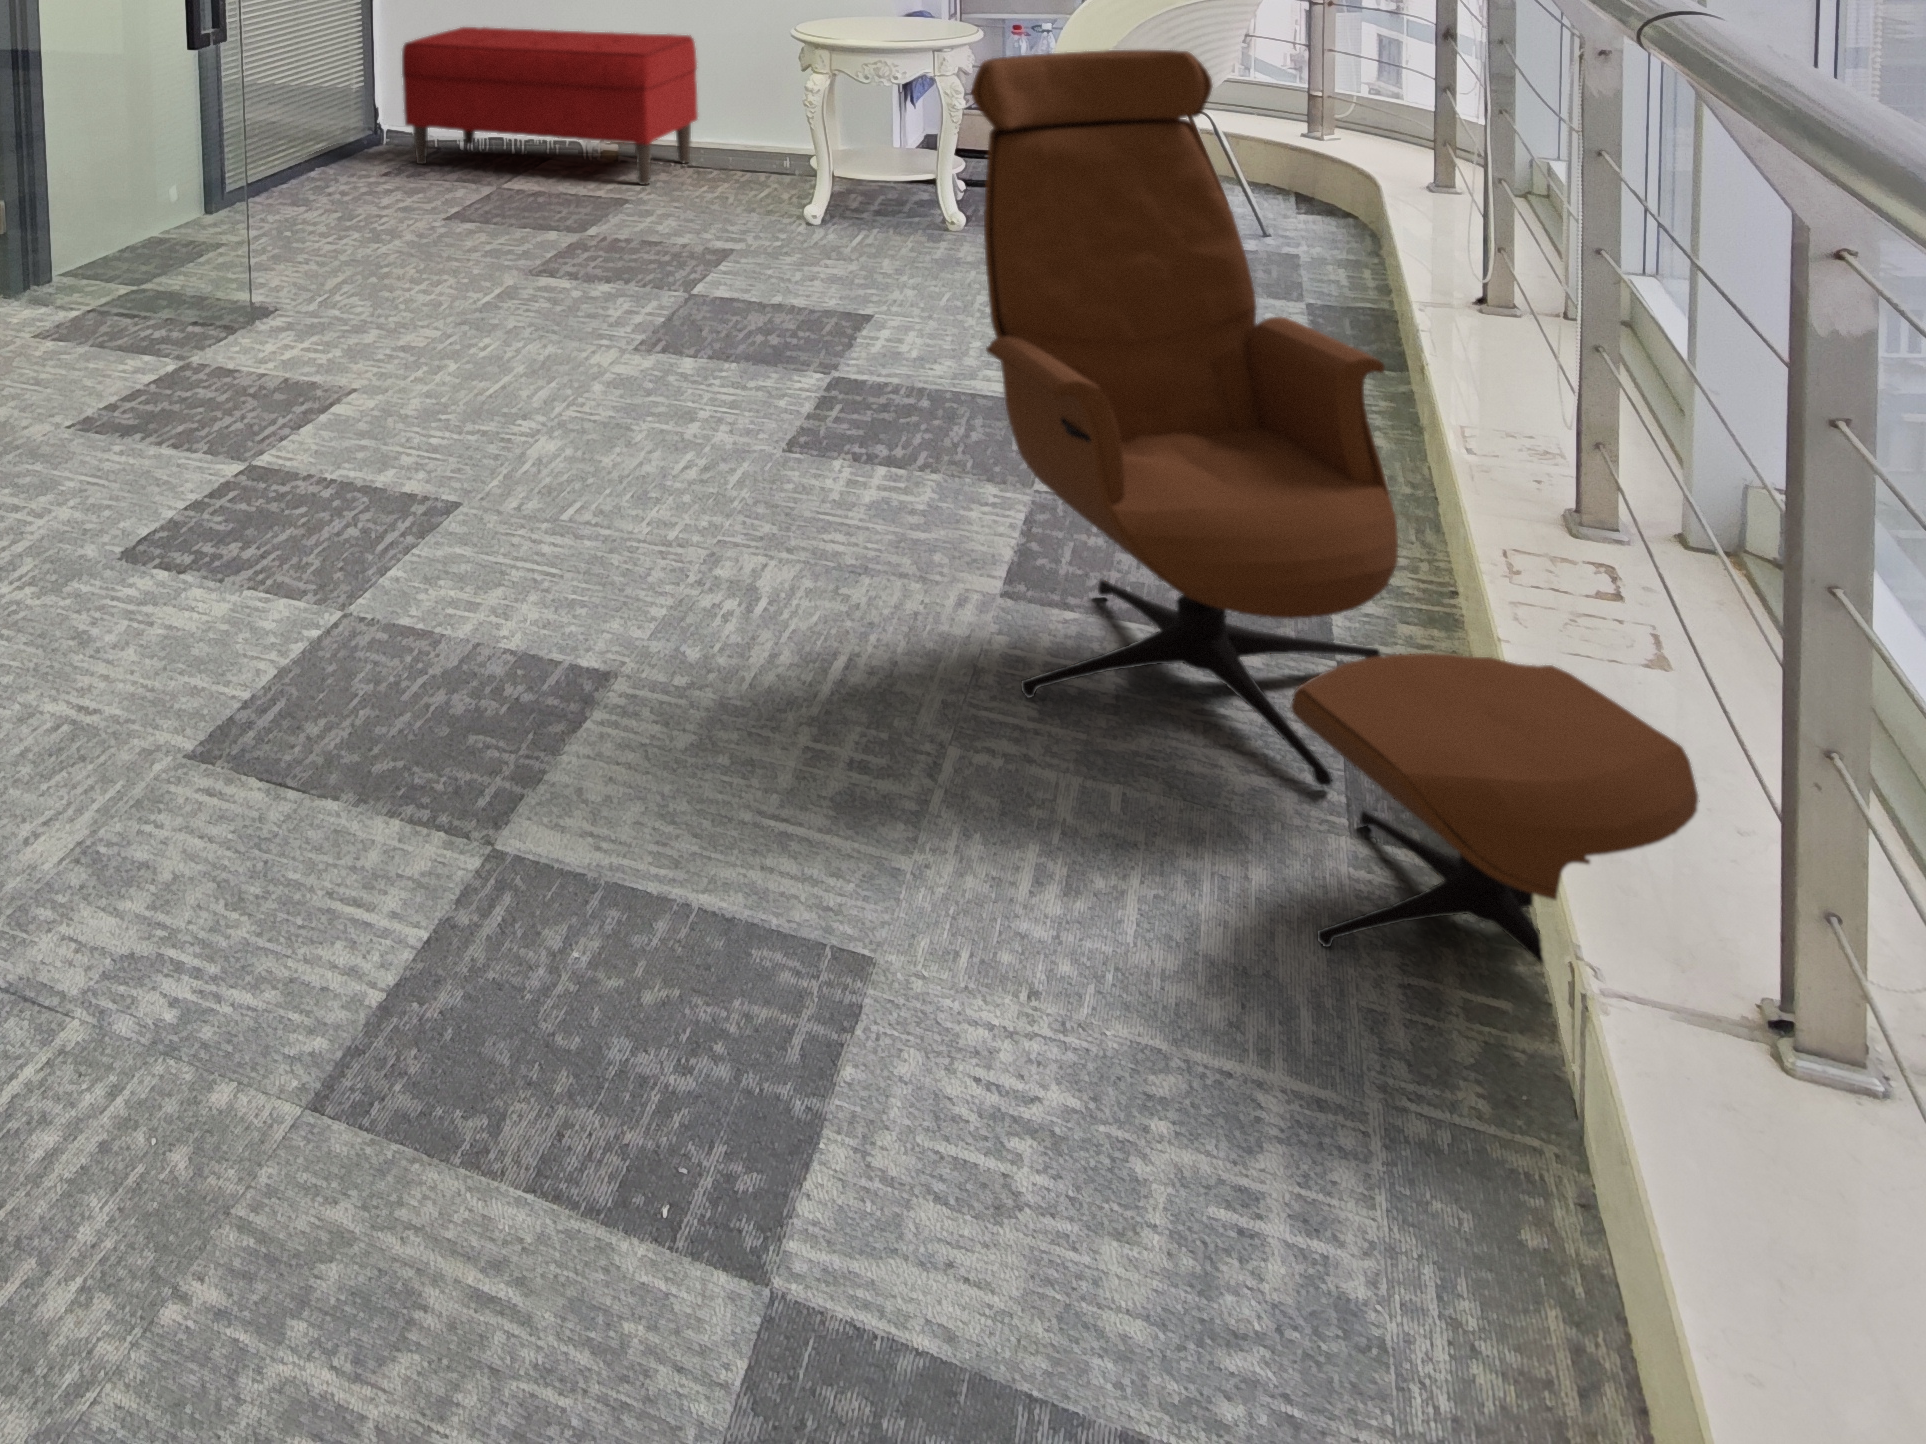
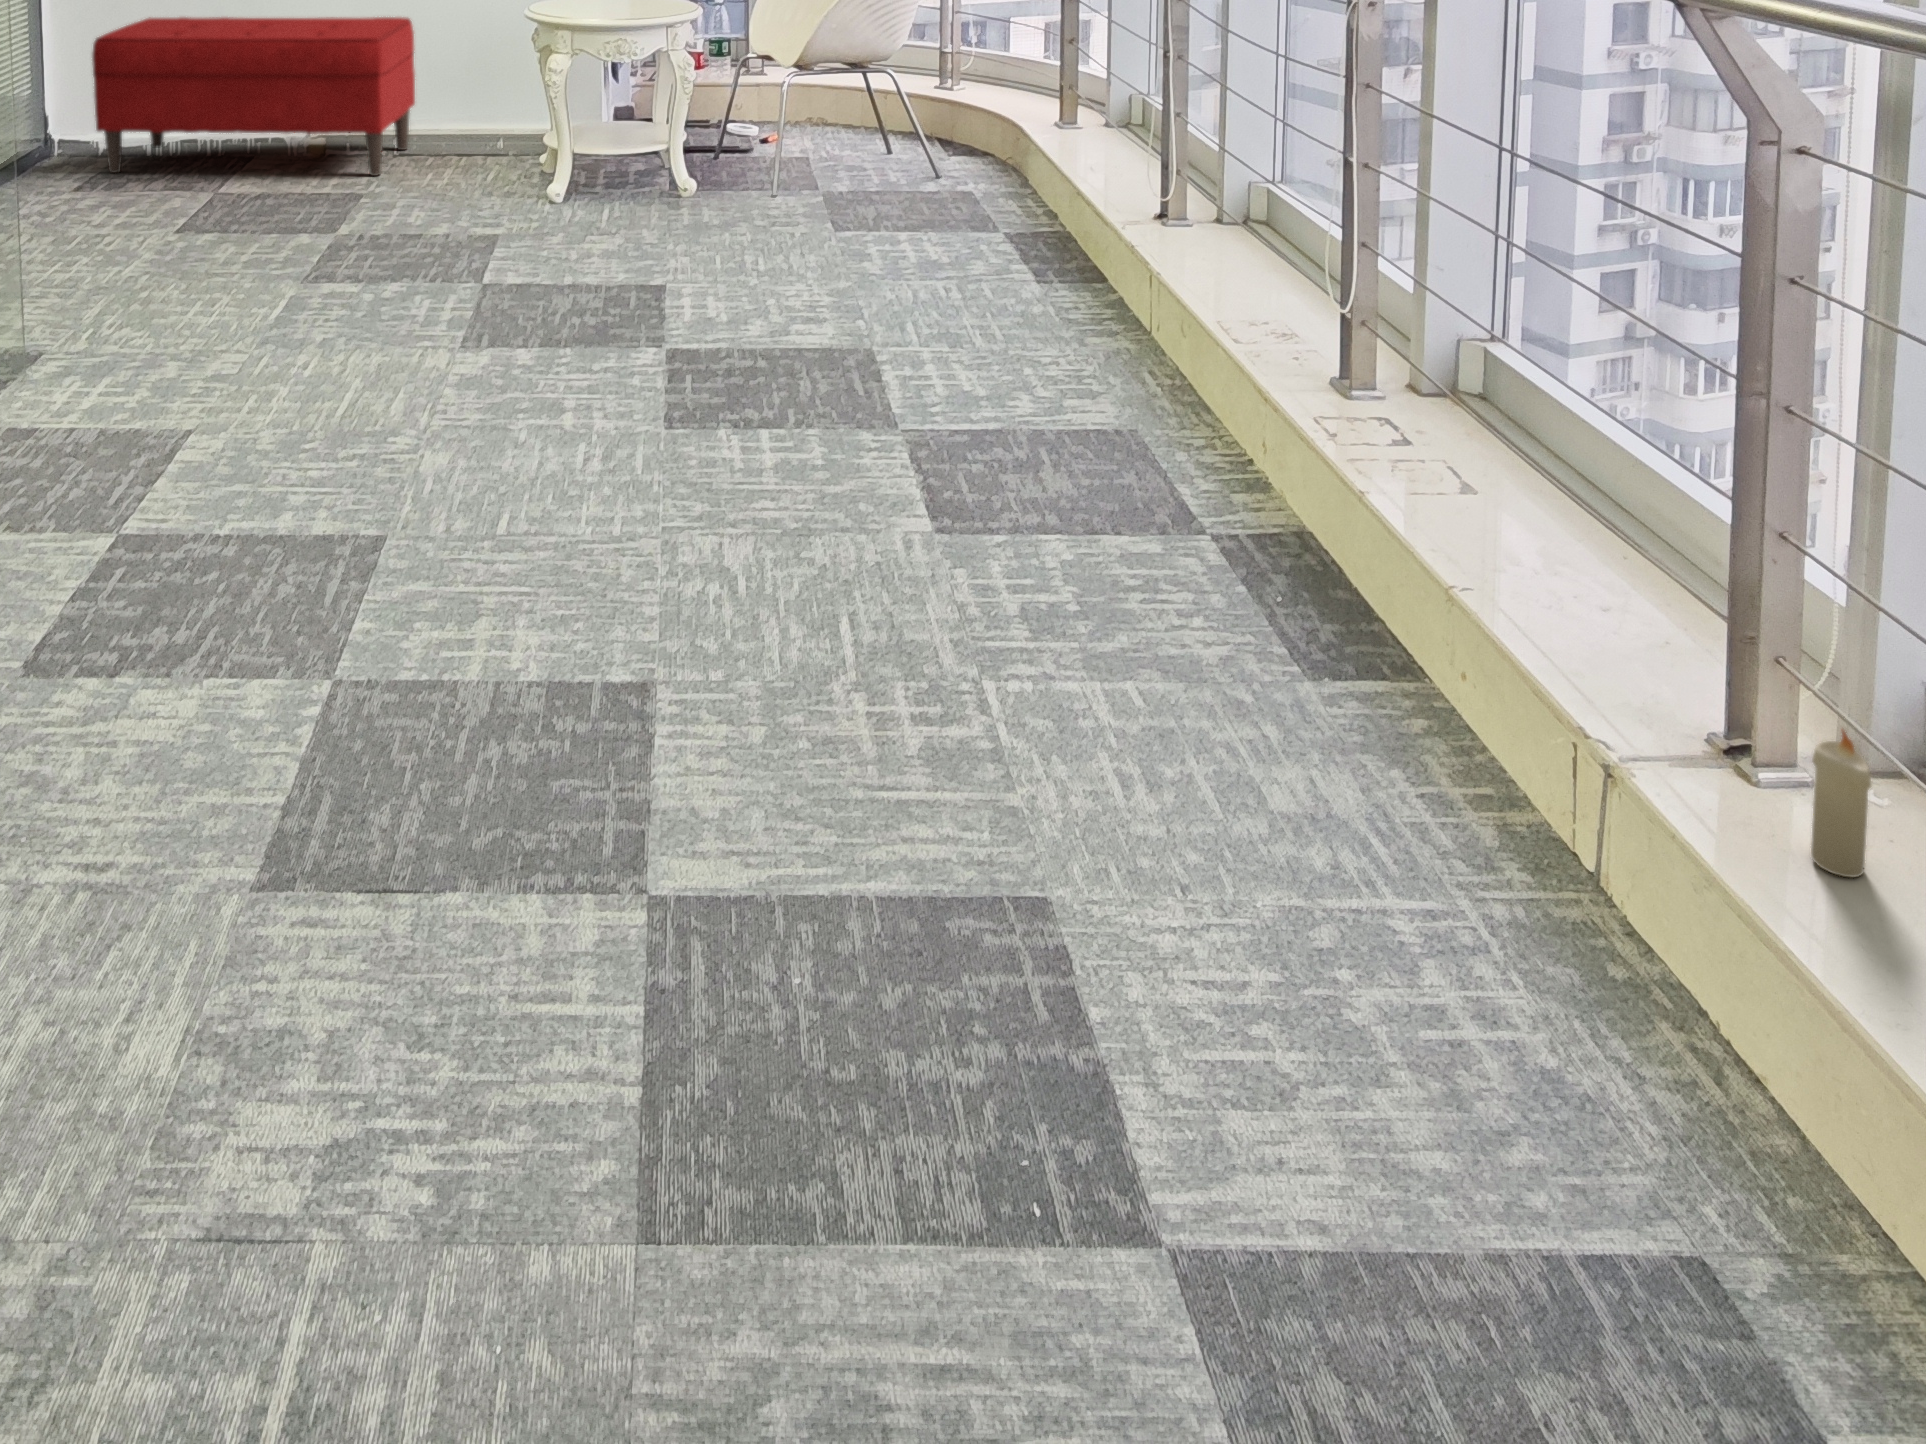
lounge chair: present [972,50,1700,965] -> none [929,17,1607,809]
candle: none [1742,992,1825,1193] -> present [1811,730,1871,877]

